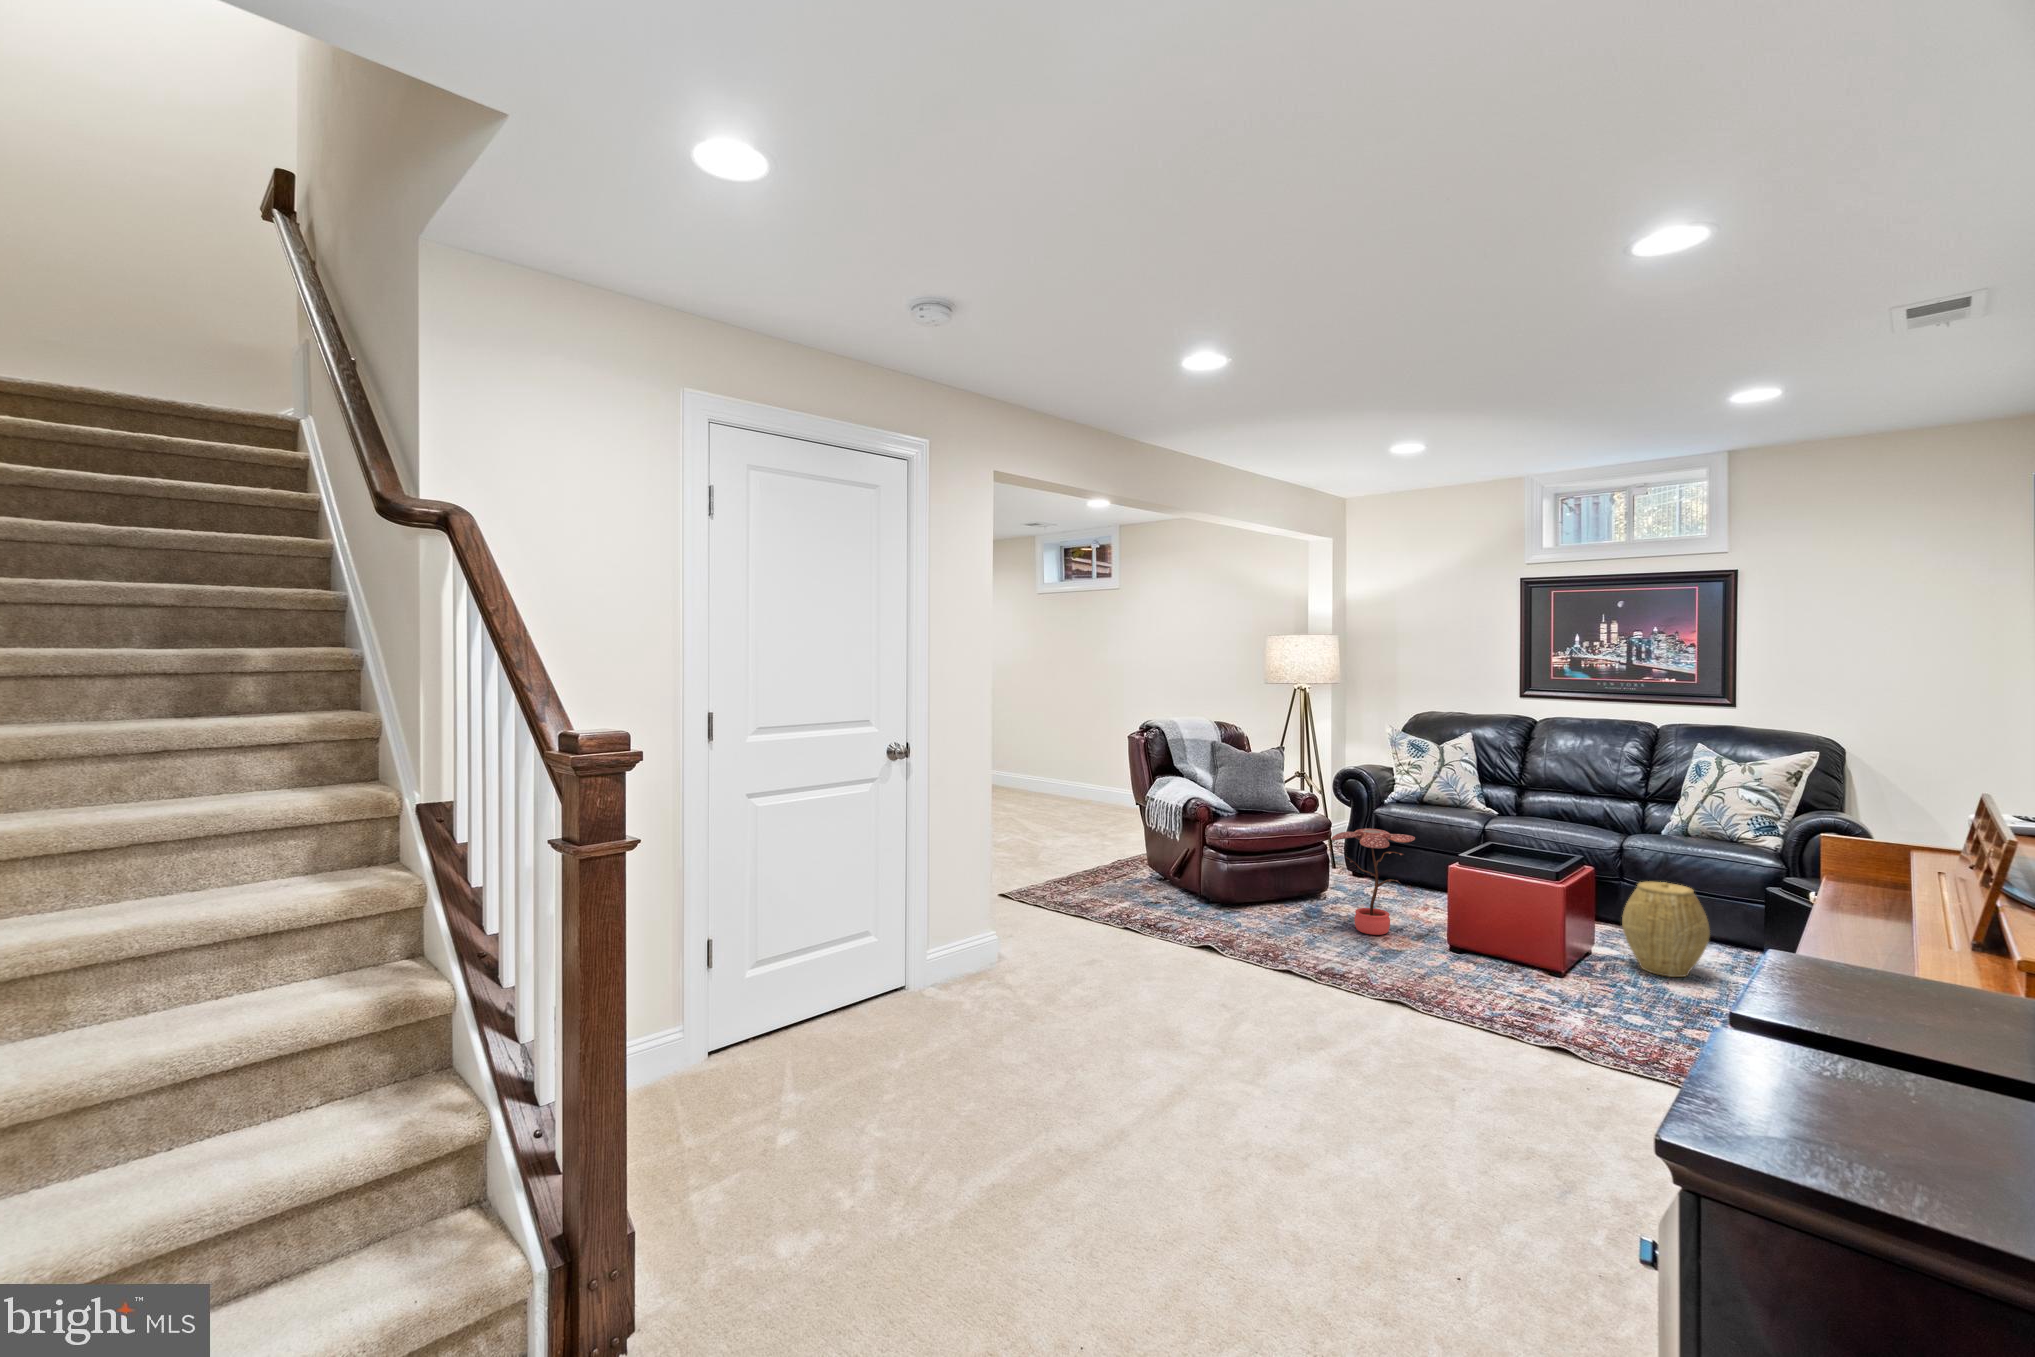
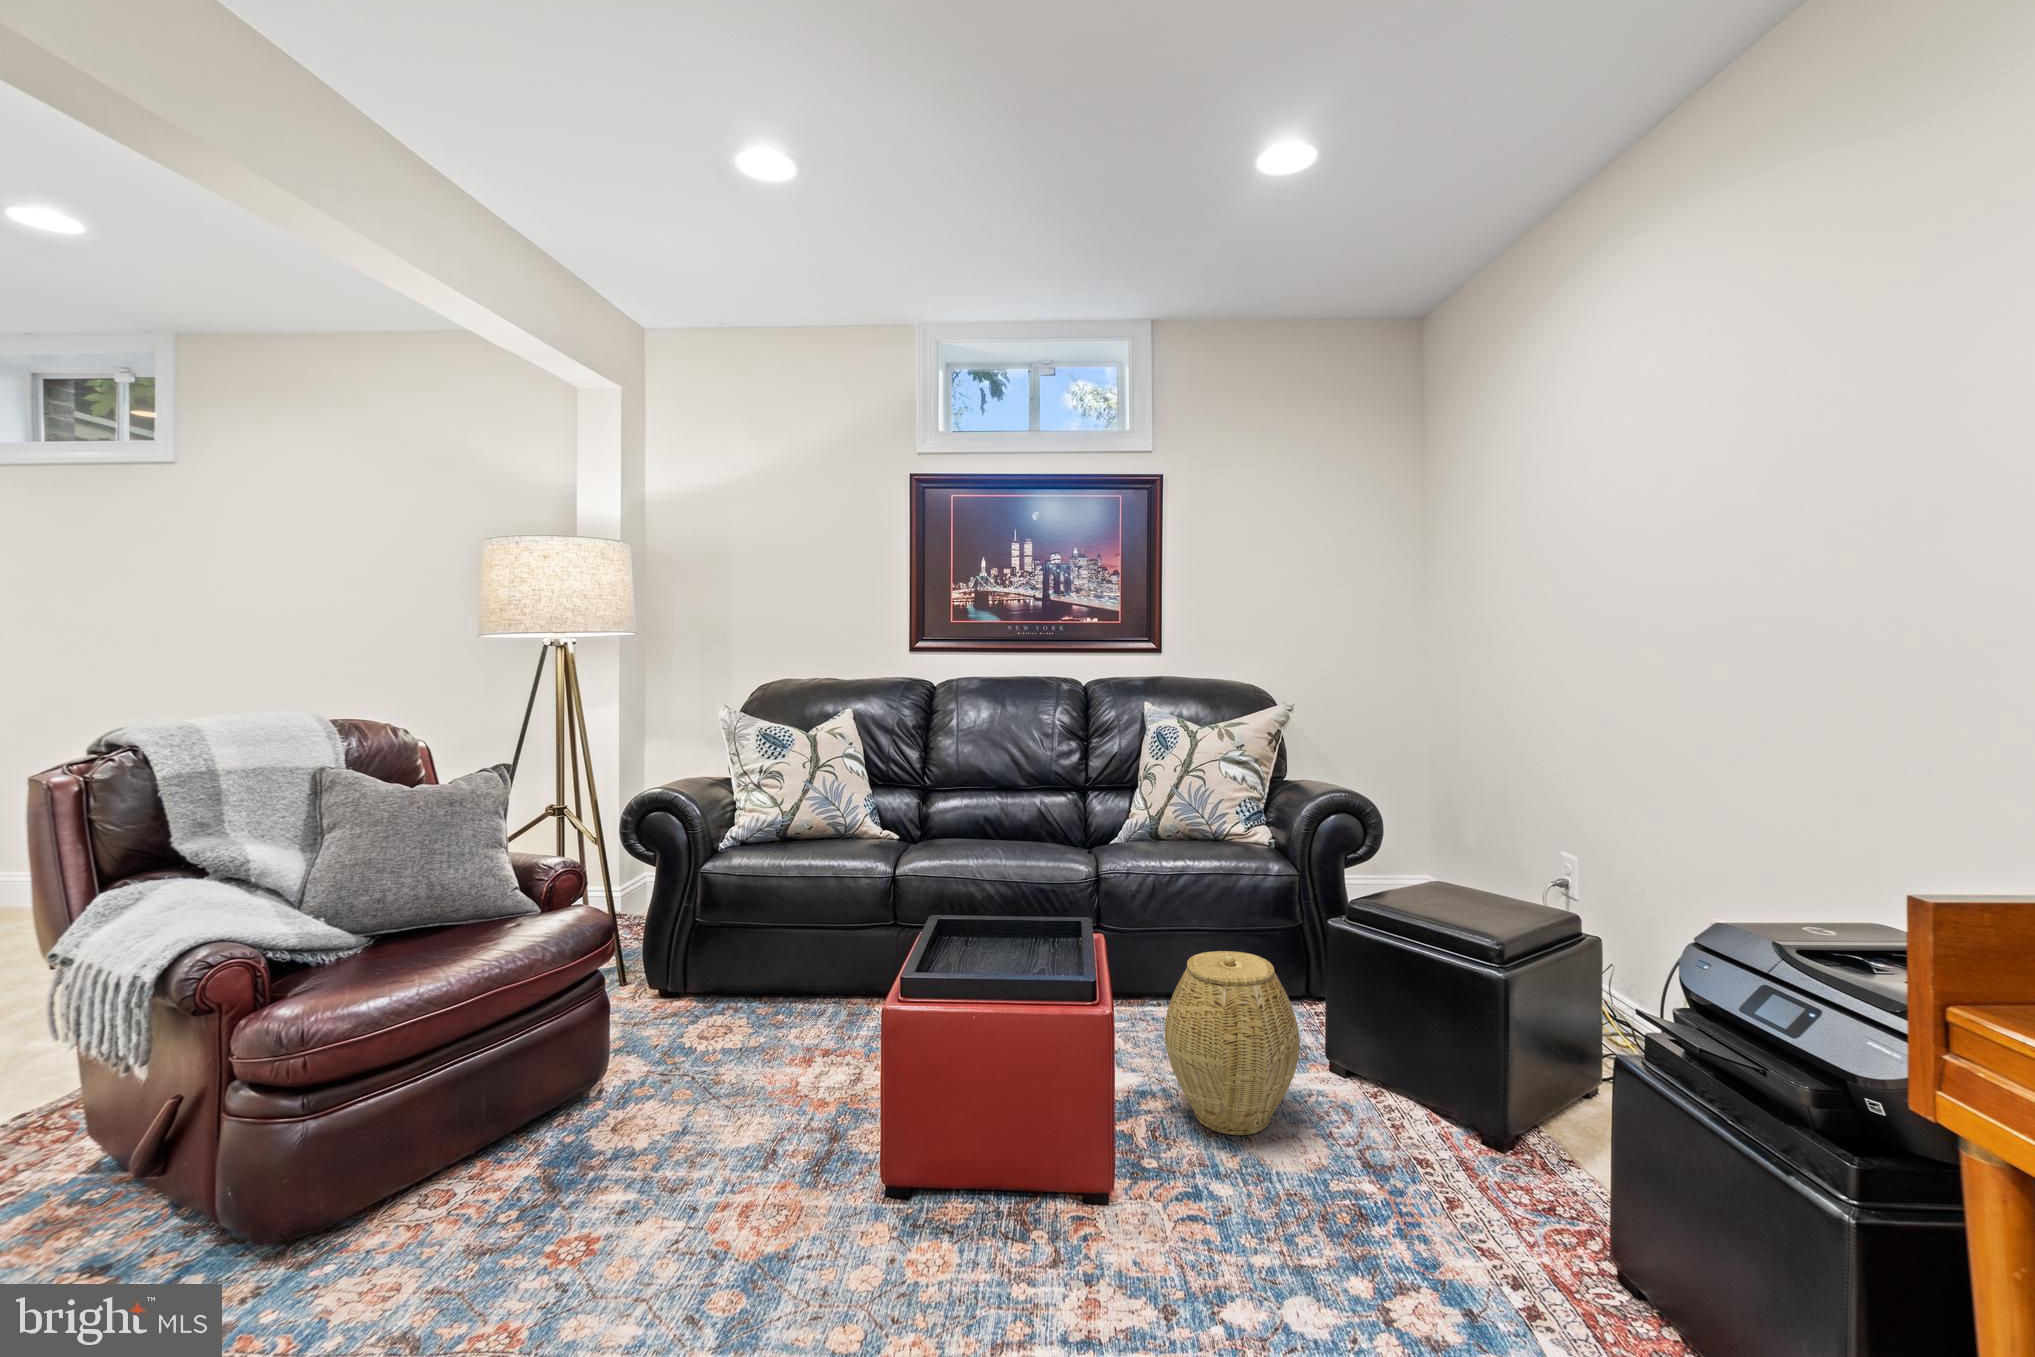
potted plant: present [1332,829,1415,935] -> none [594,944,793,1213]

